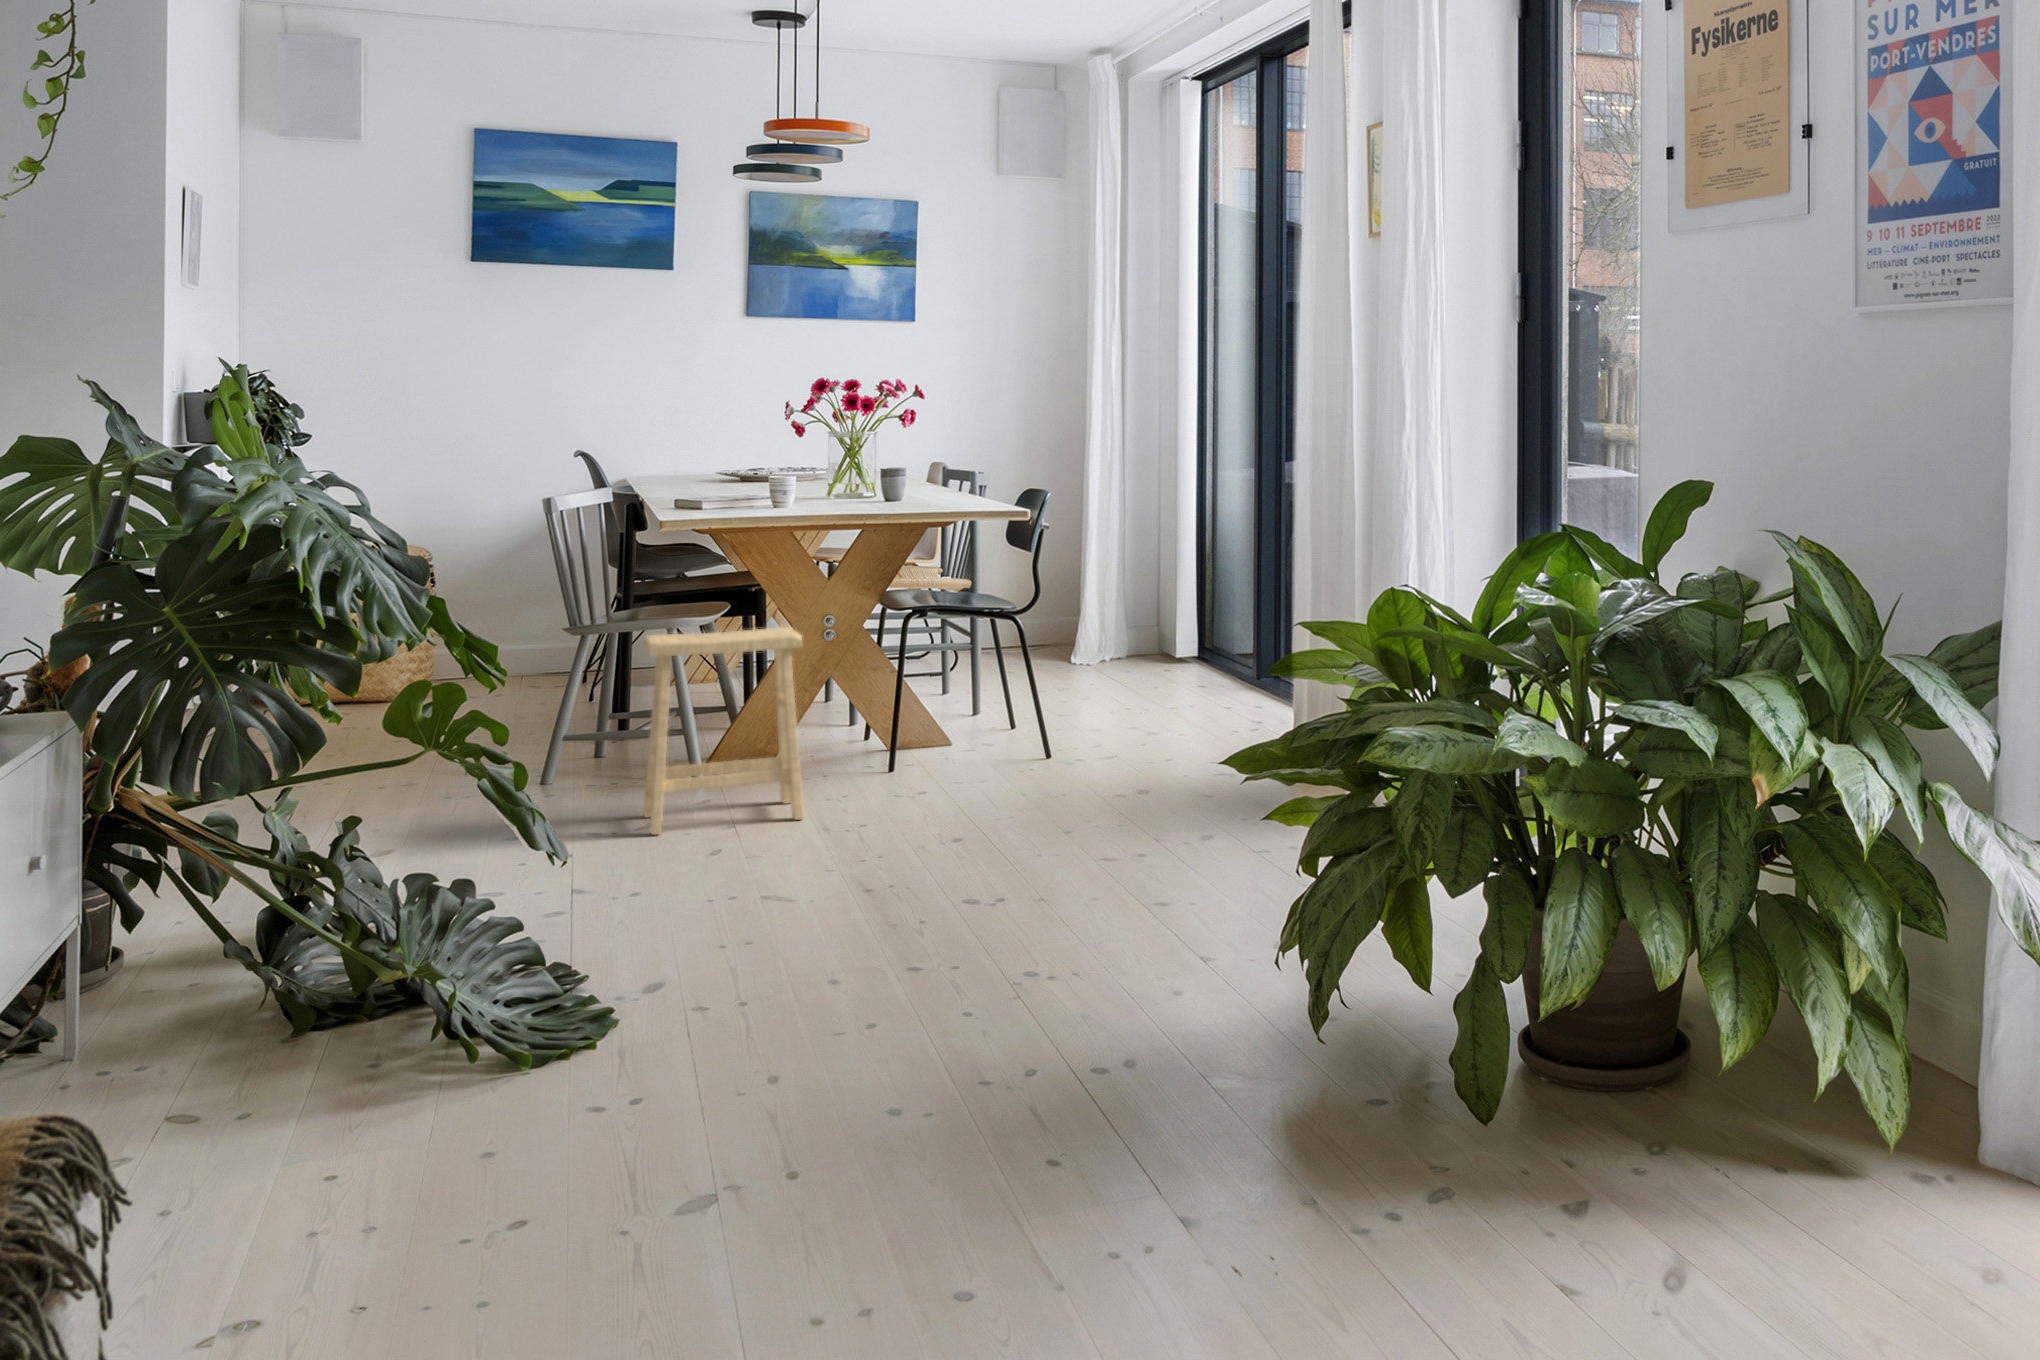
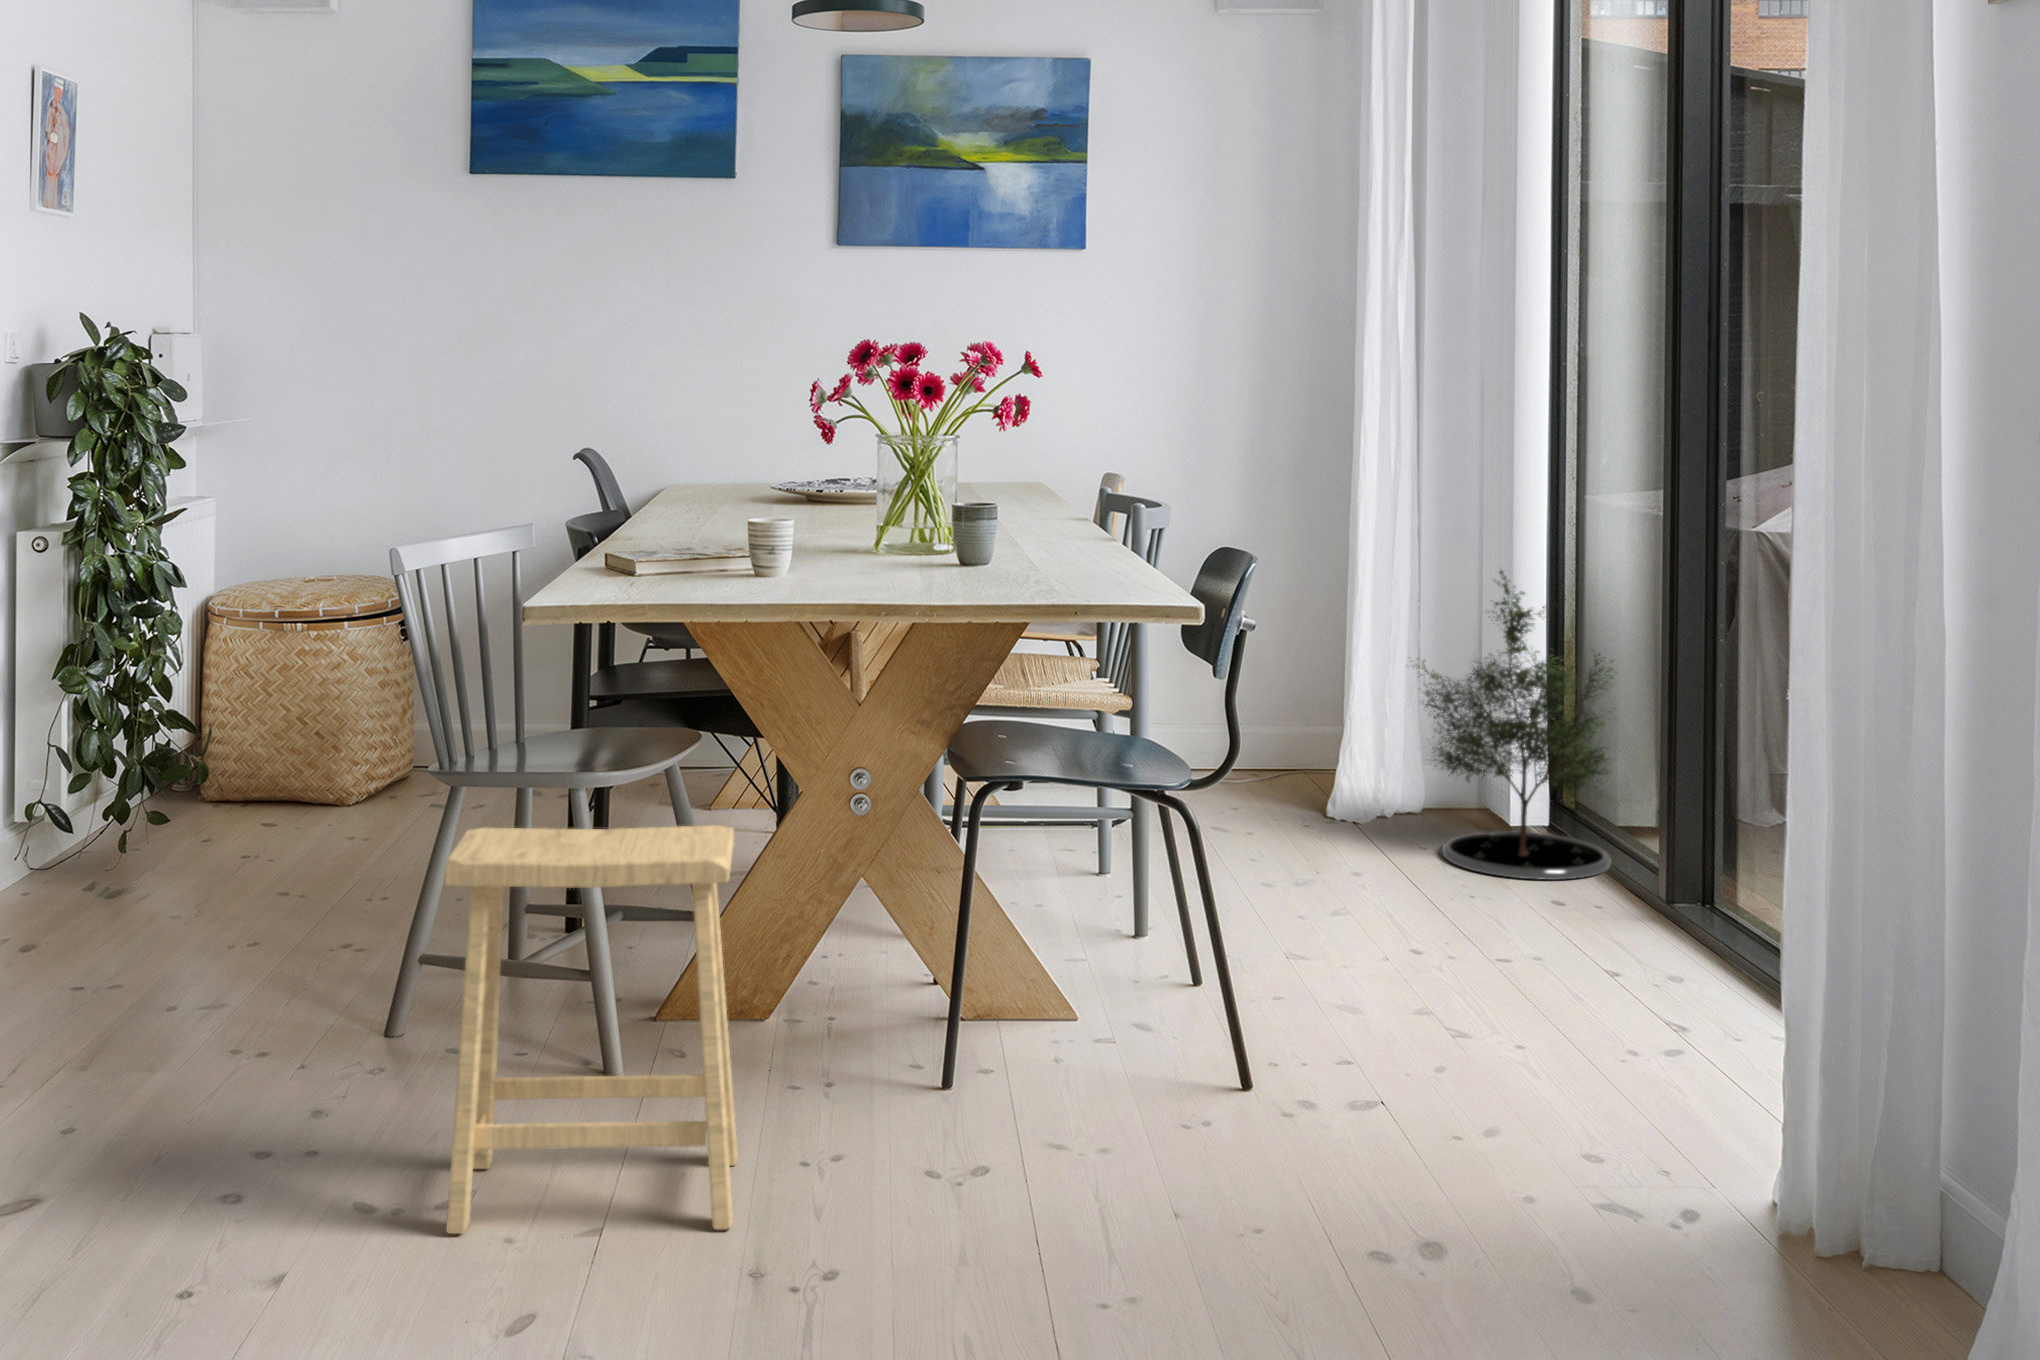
potted tree: none [1117,508,1232,679] -> present [1413,569,1617,880]

